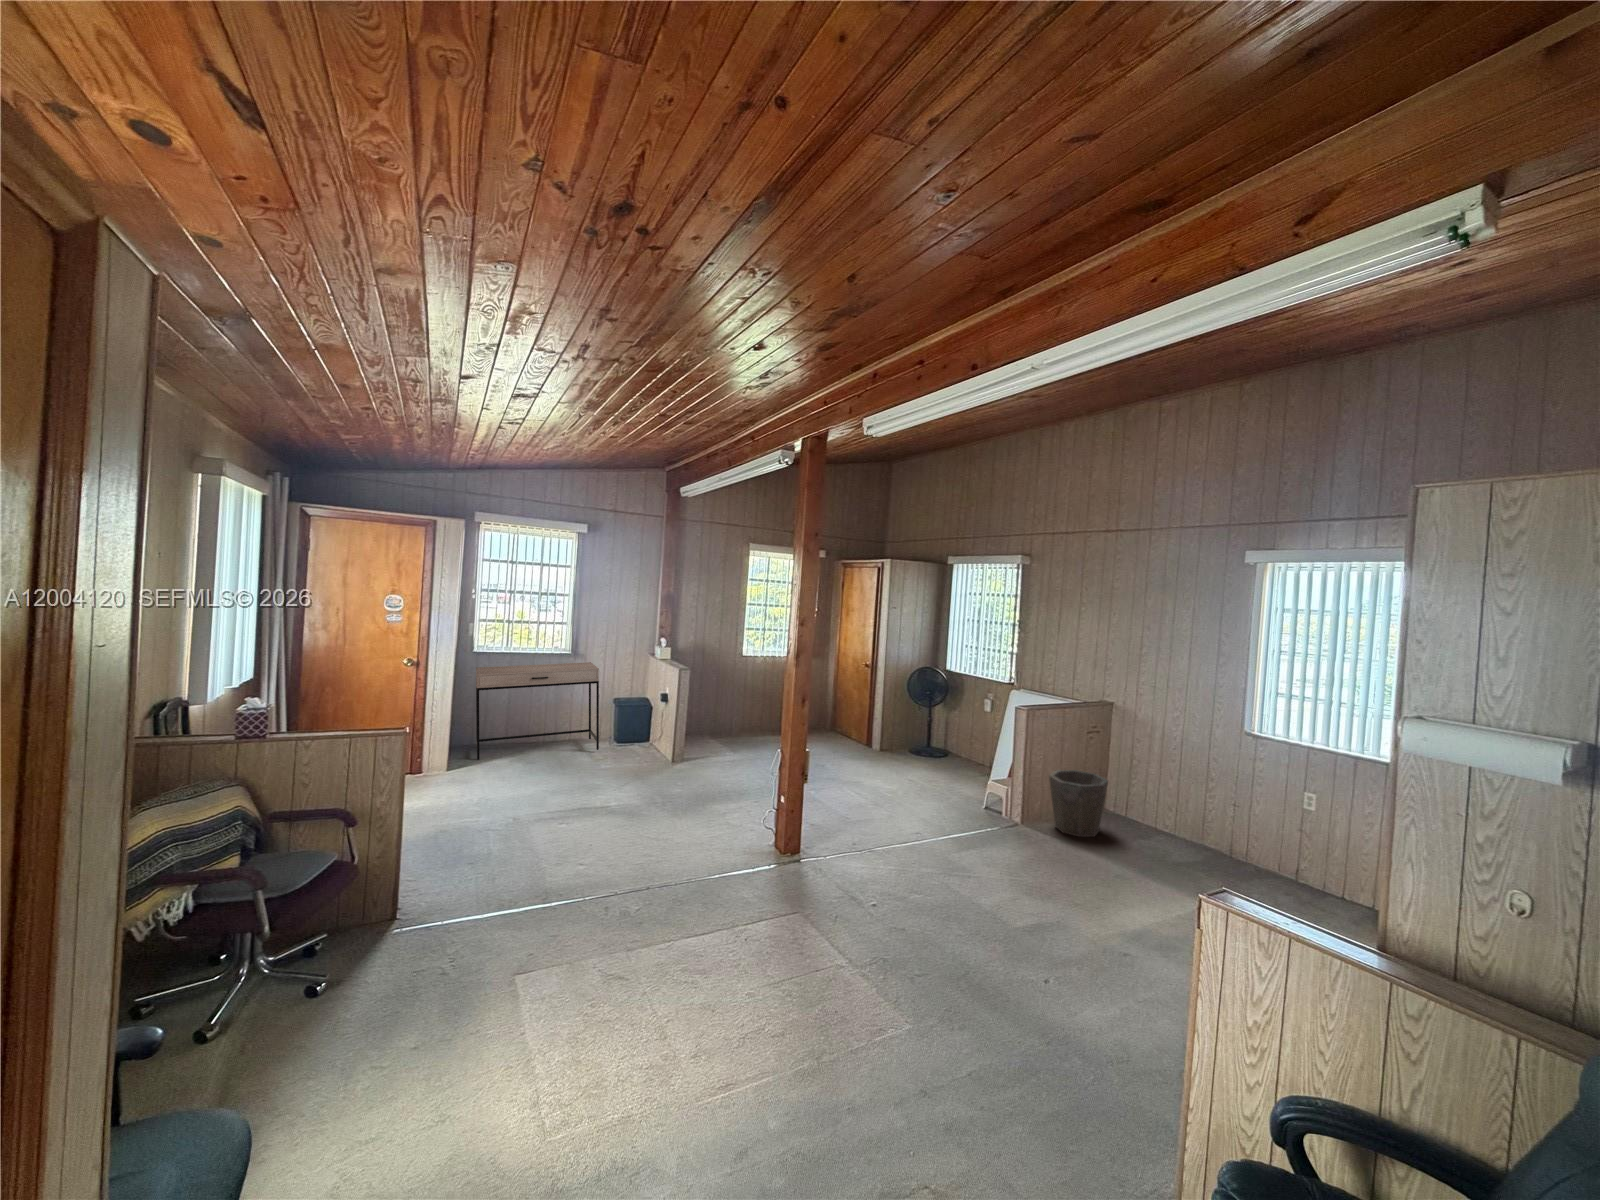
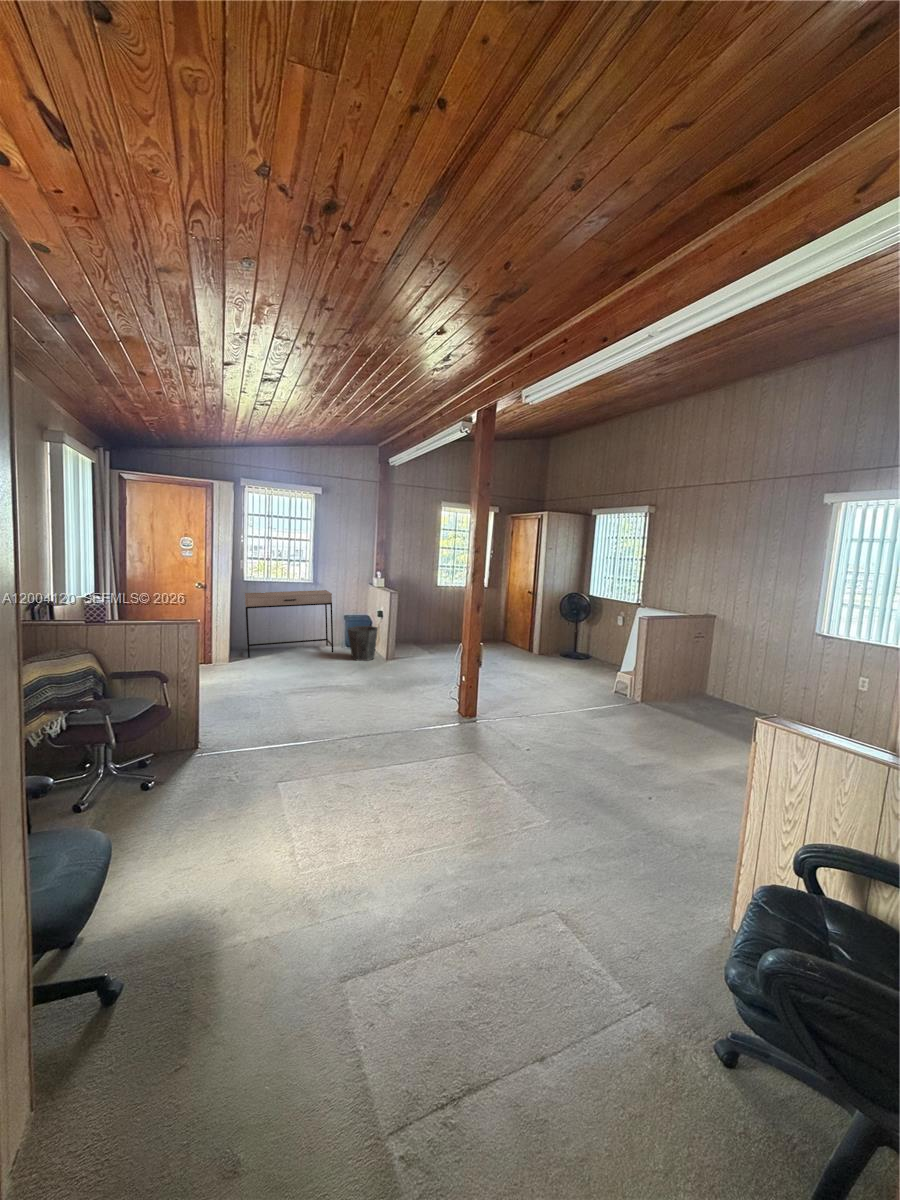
waste bin: present [1049,770,1108,837] -> present [348,626,378,661]

